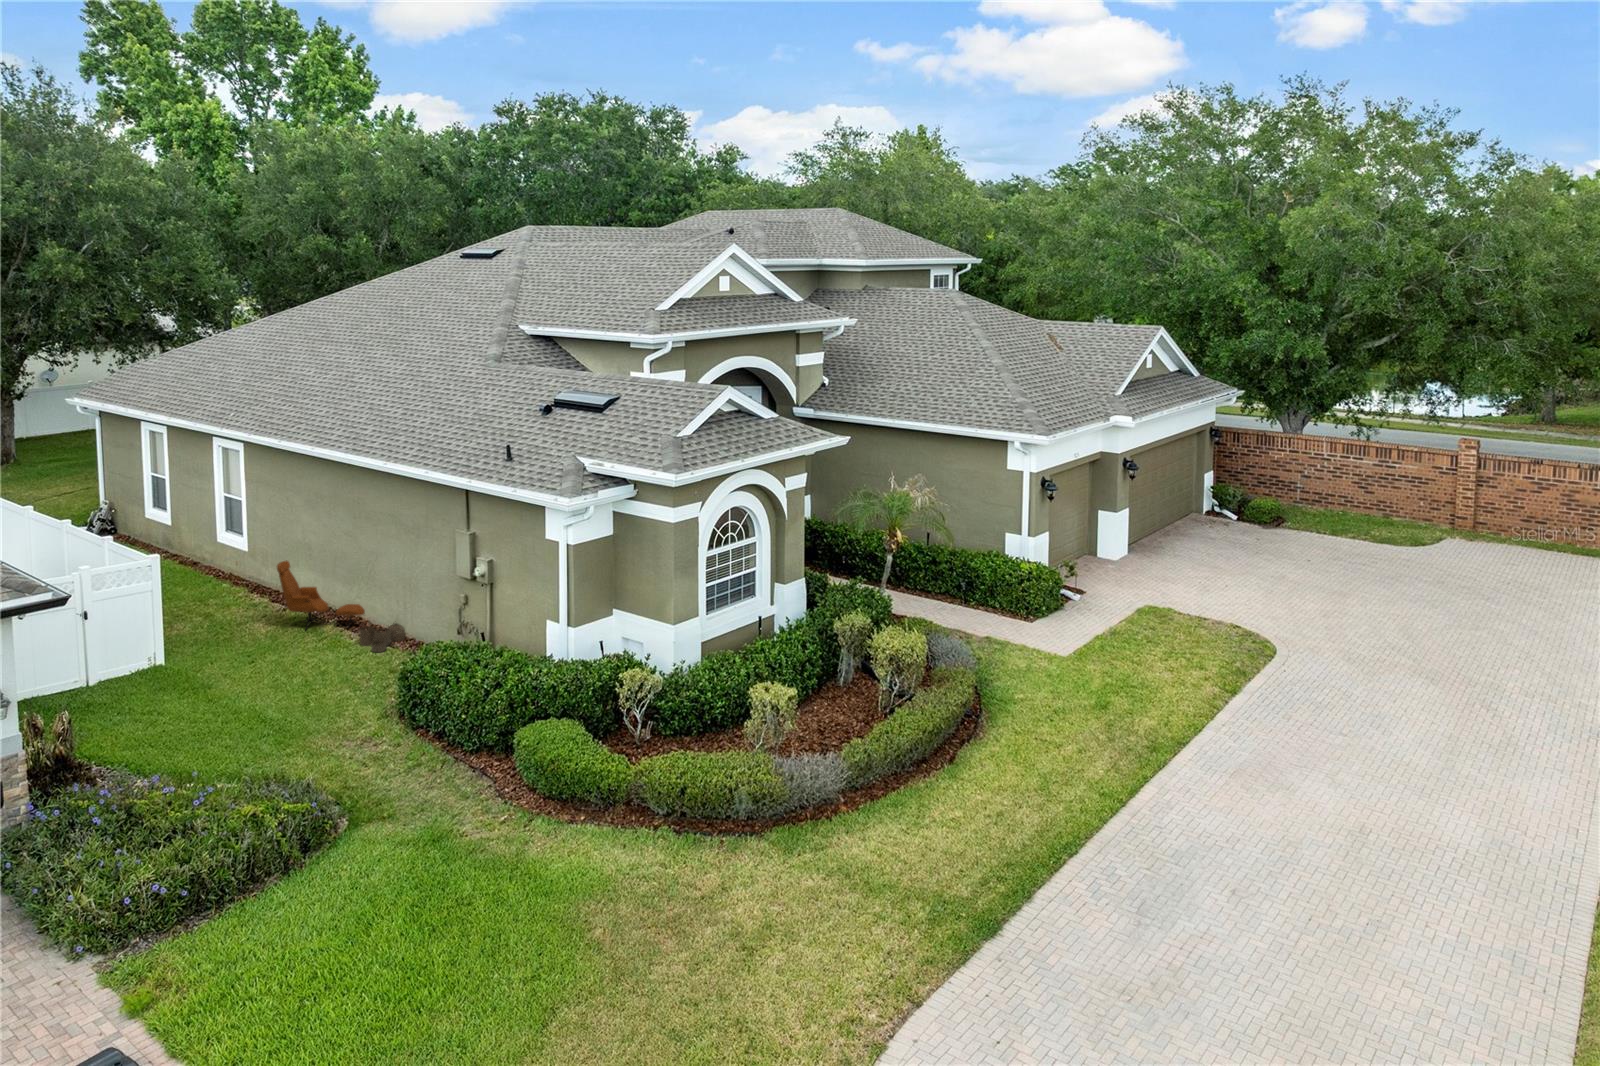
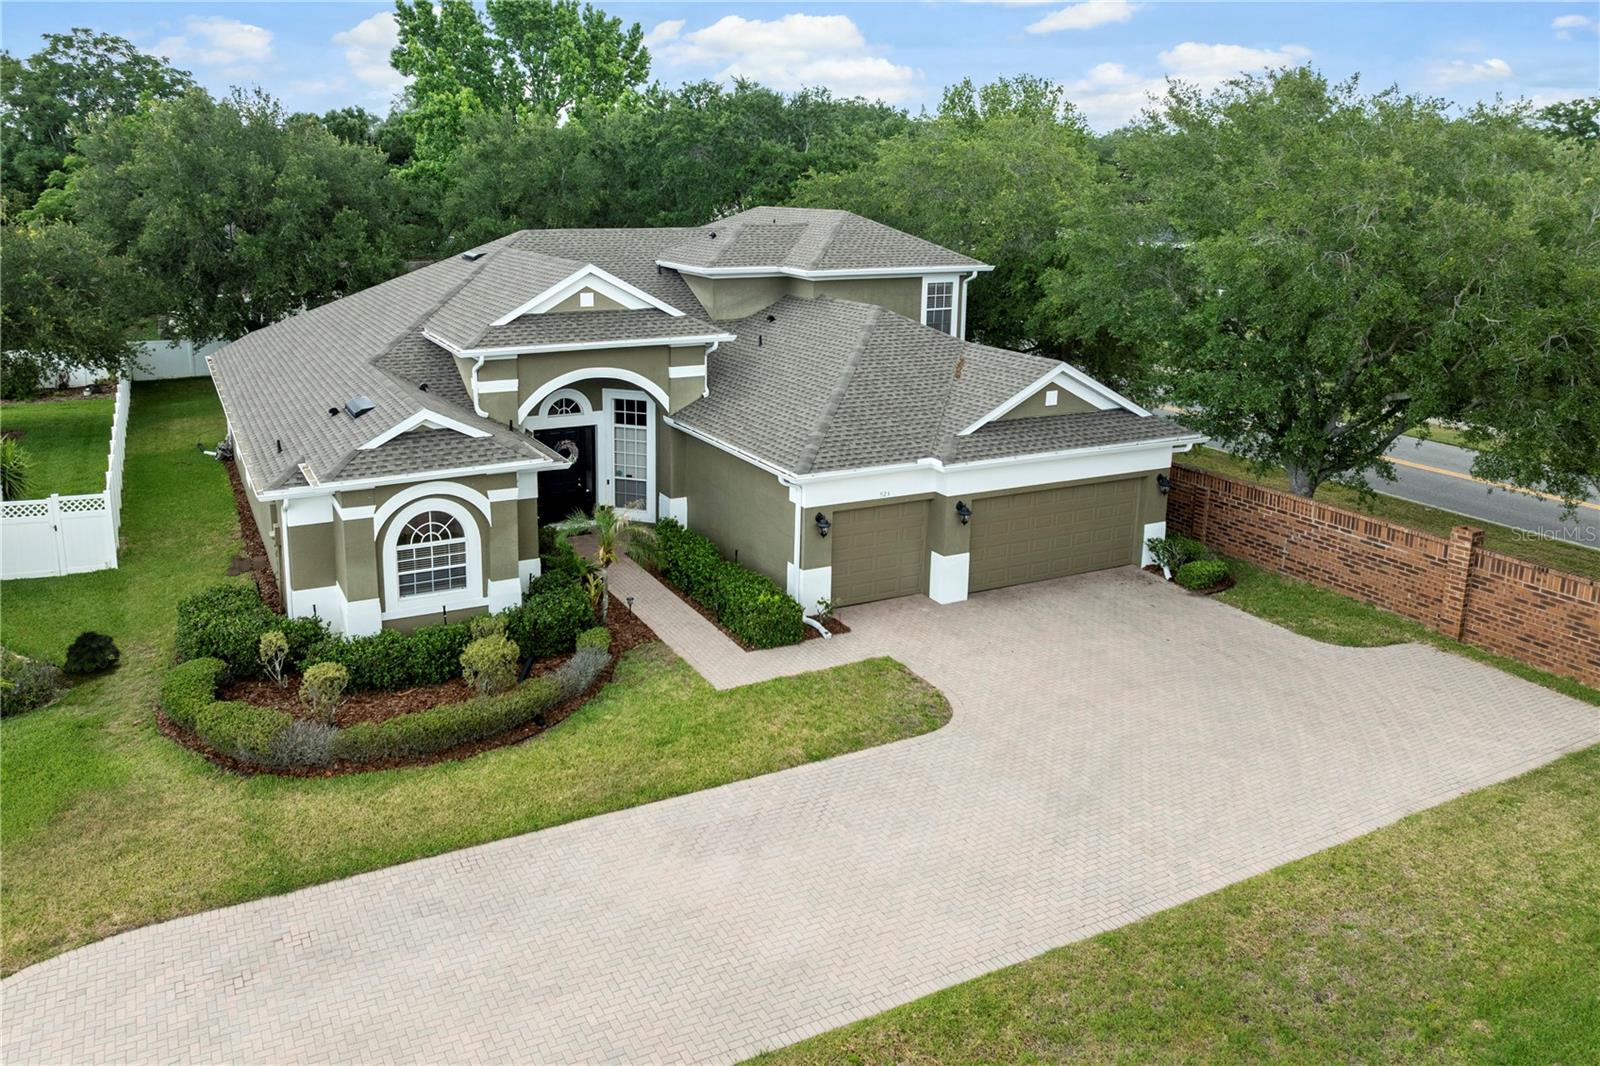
lounge chair: present [277,561,365,628] -> none [206,496,267,554]
potted plant: none [395,708,463,767] -> present [63,631,123,673]

